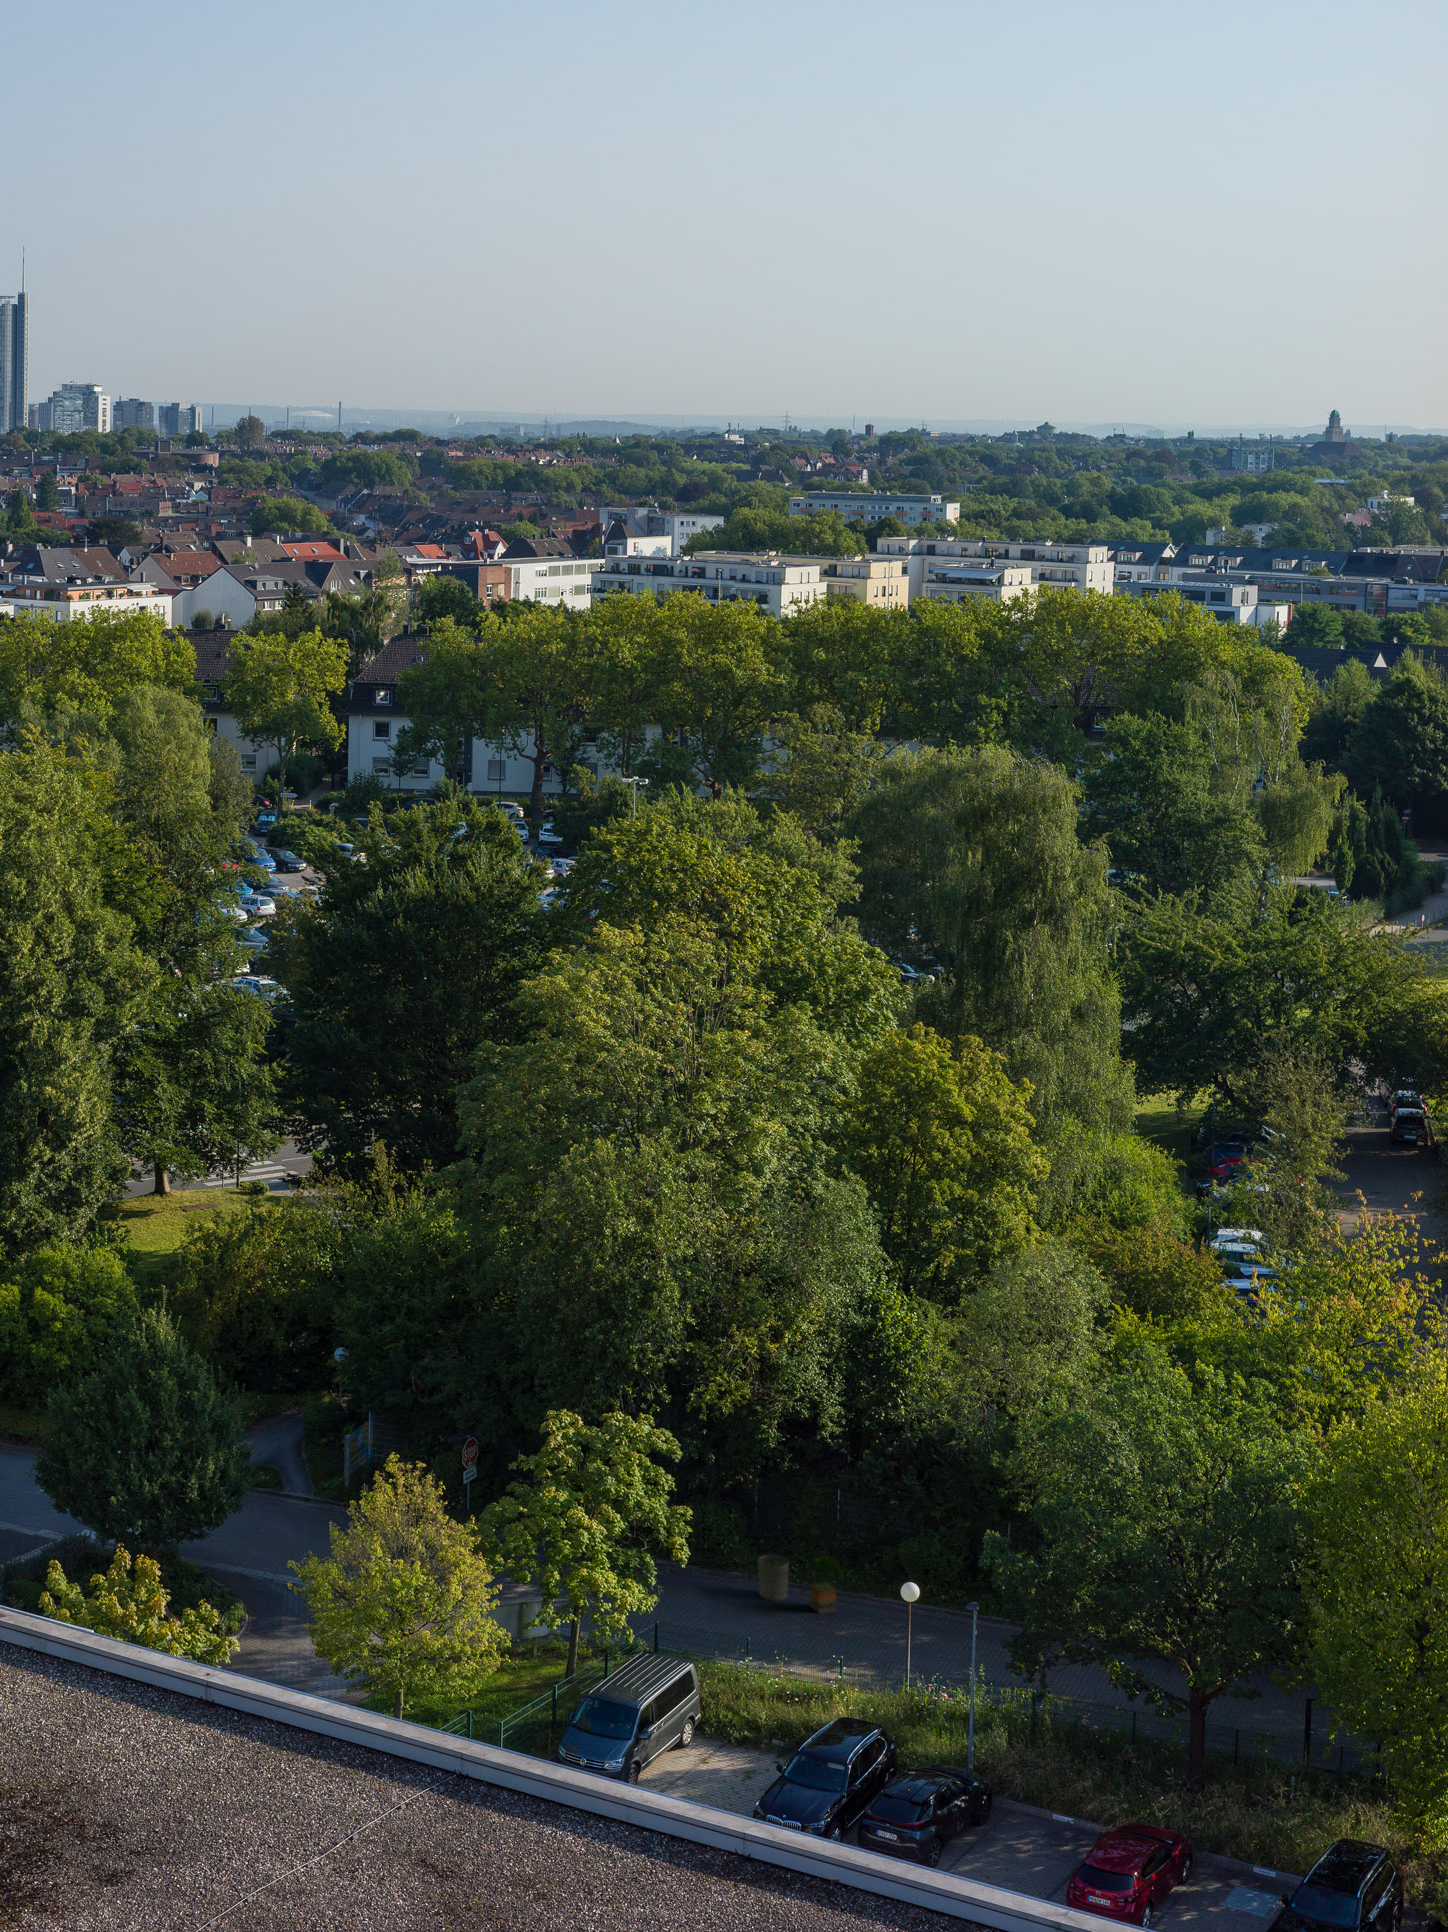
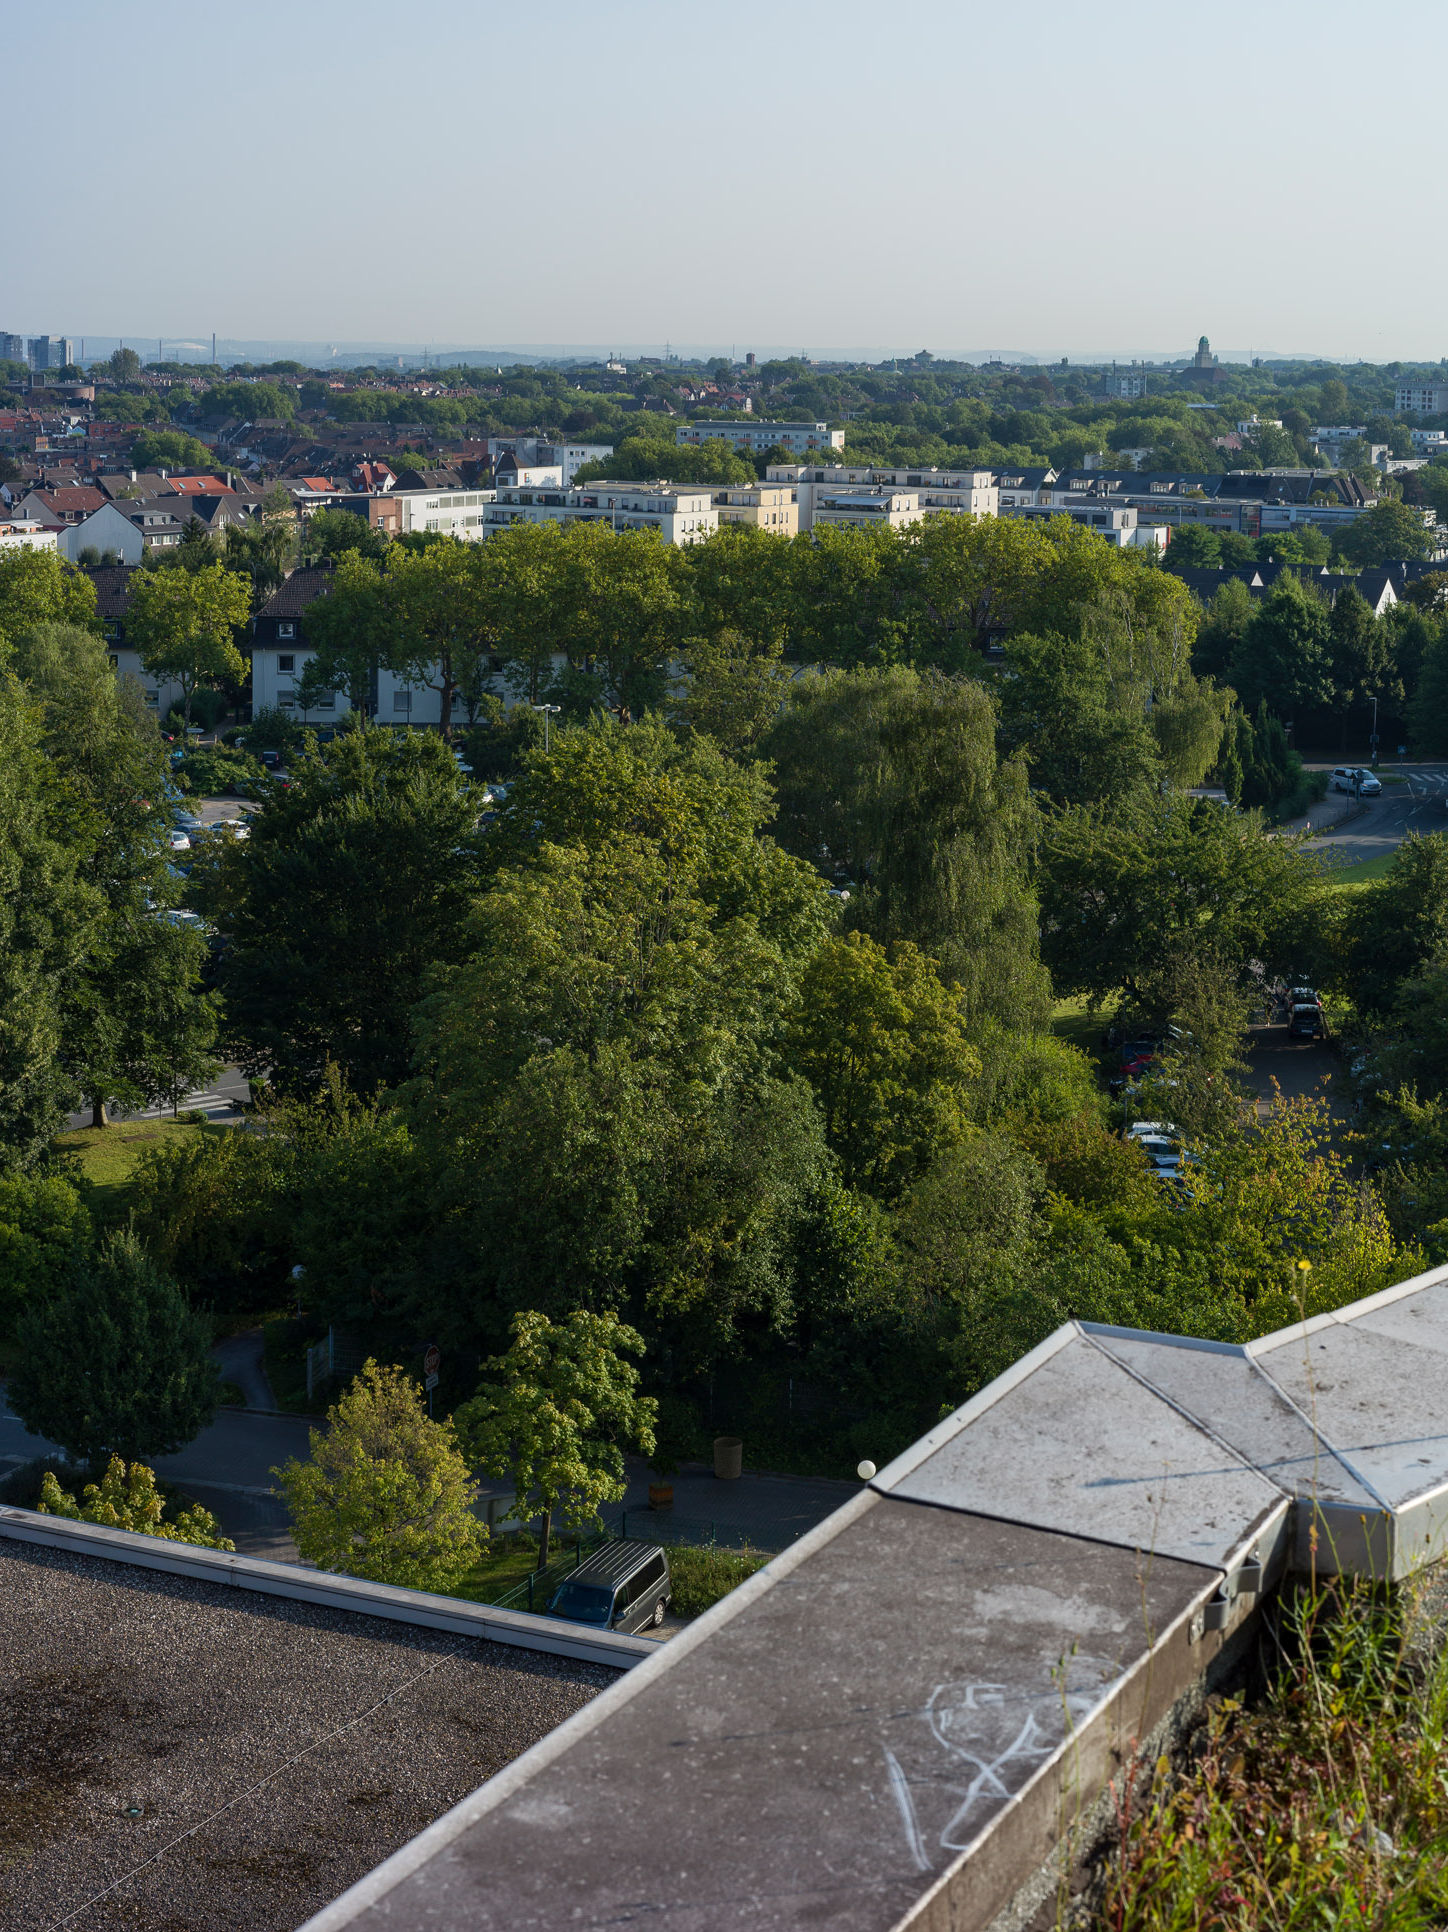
potted tree: present [808,1557,844,1613] -> present [645,1455,681,1510]

